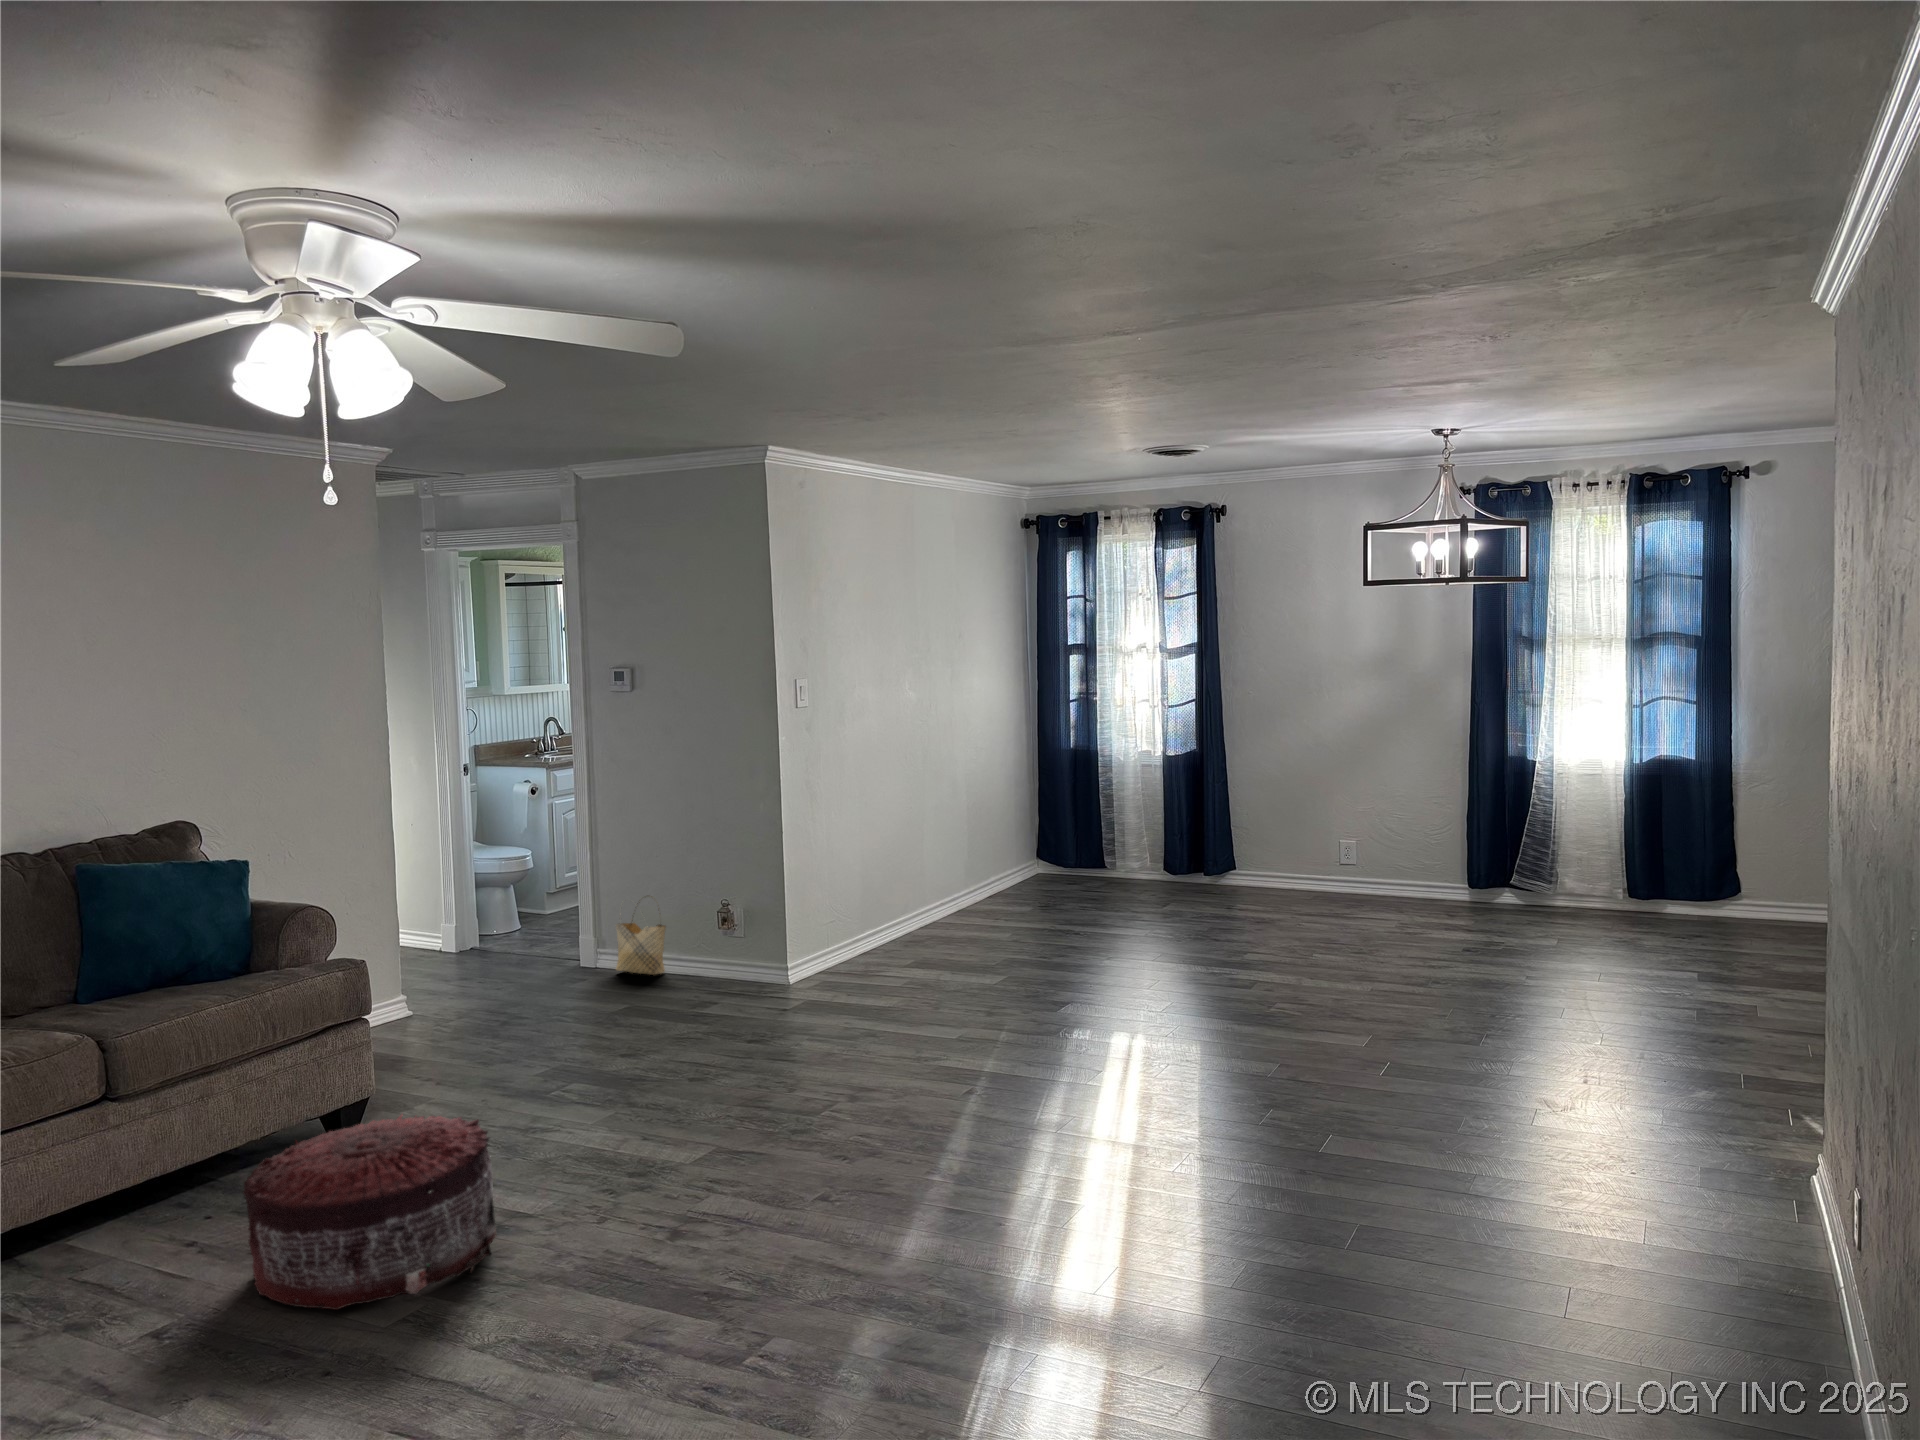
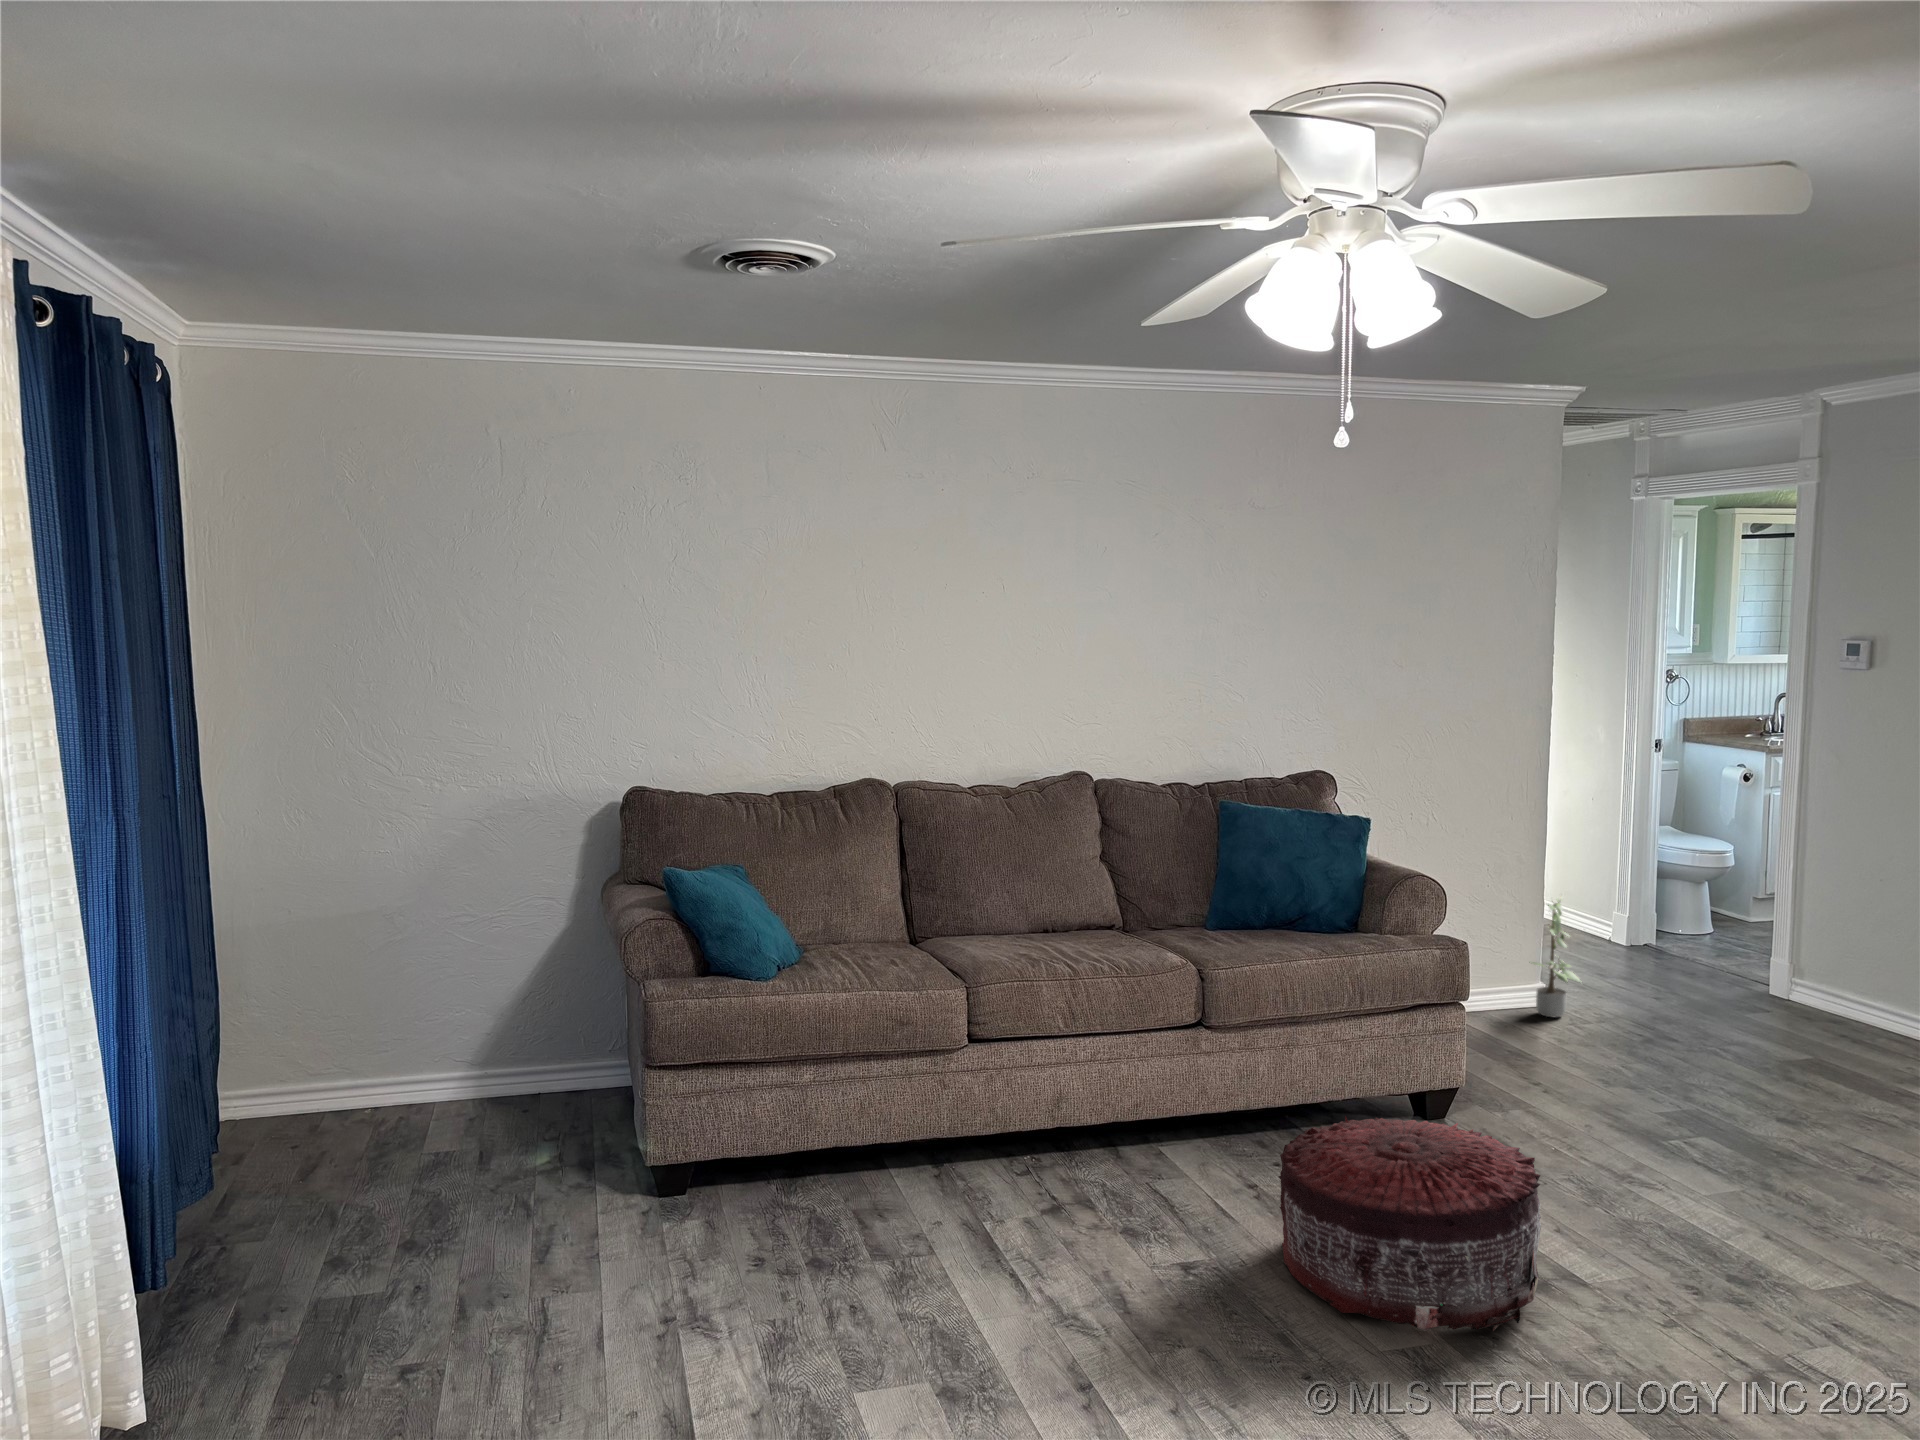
woven basket: present [616,896,666,975] -> none [1810,928,1887,1029]
potted plant: none [394,909,443,1025] -> present [1532,896,1581,1017]

